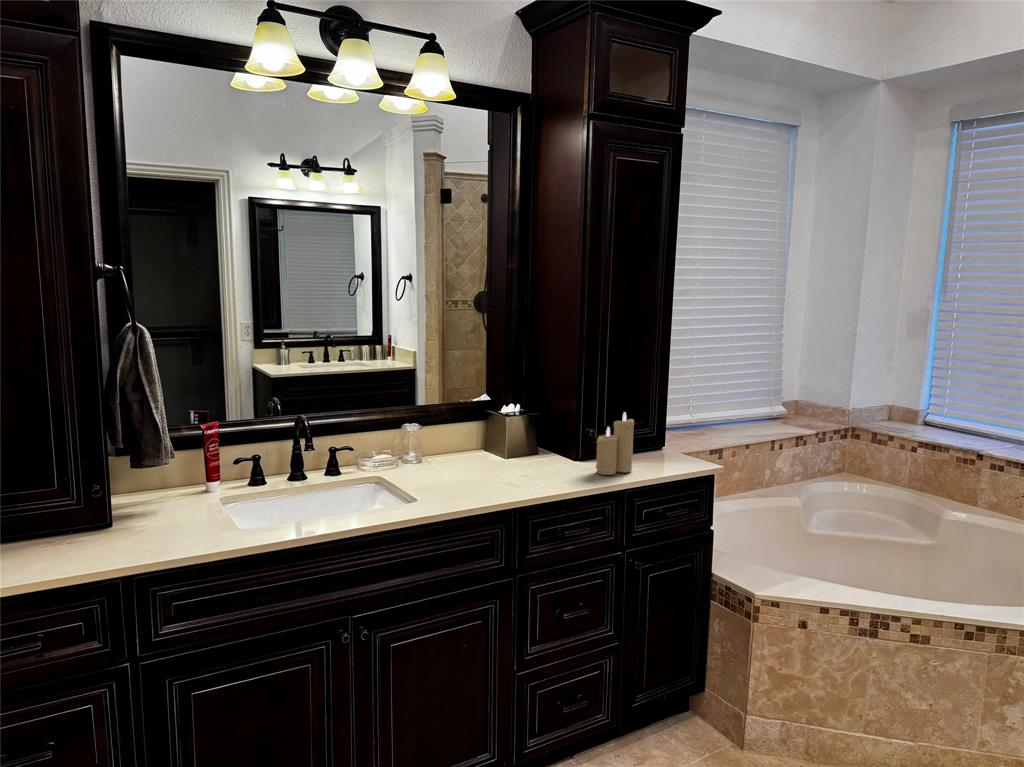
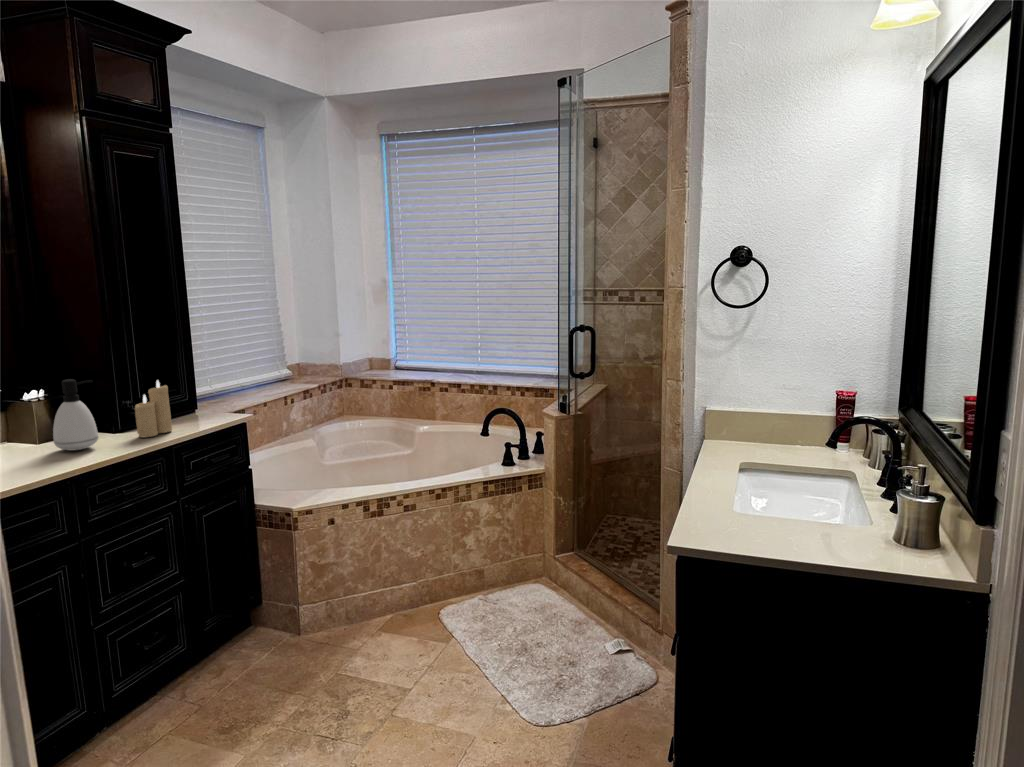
soap dispenser: none [517,401,560,477] -> present [53,379,98,450]

